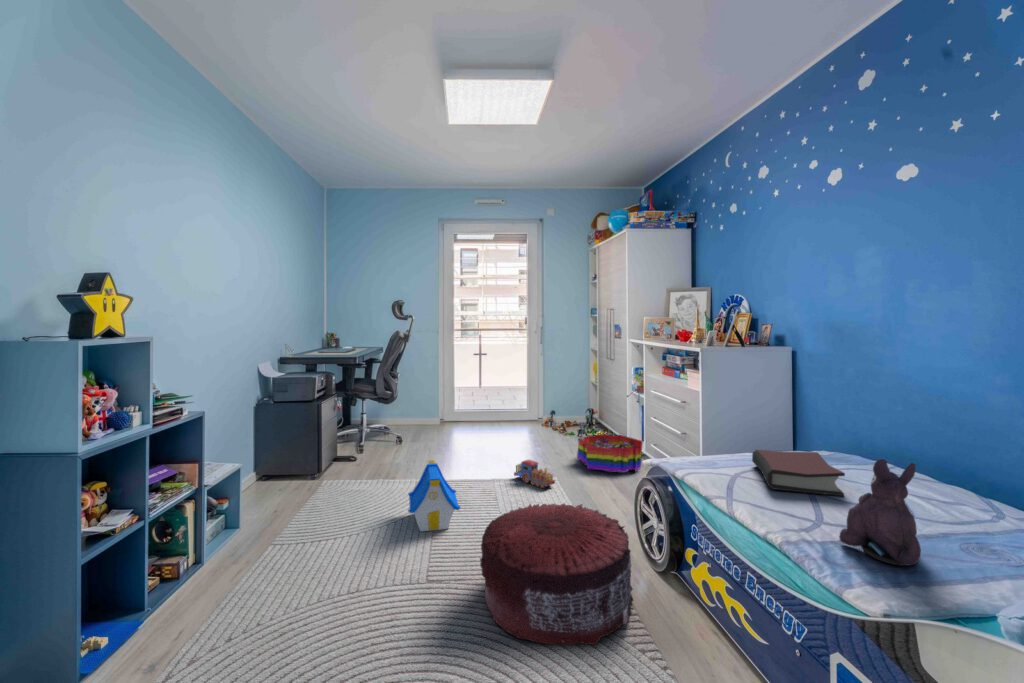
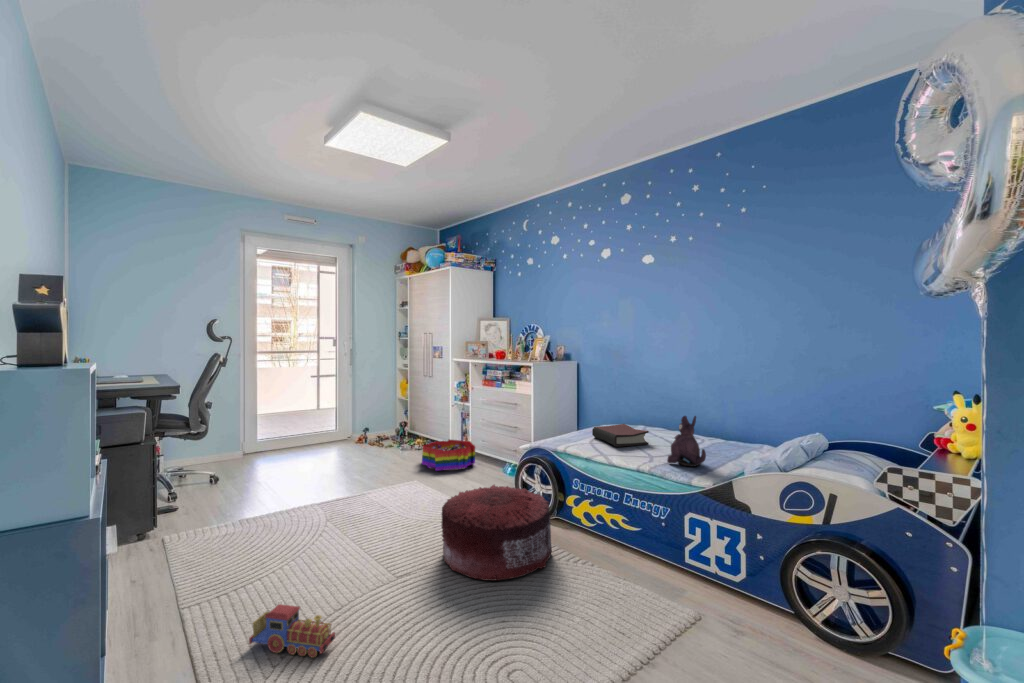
toy house: present [408,460,460,531] -> none [310,480,376,546]
toy train: present [514,460,555,488] -> present [249,604,335,657]

